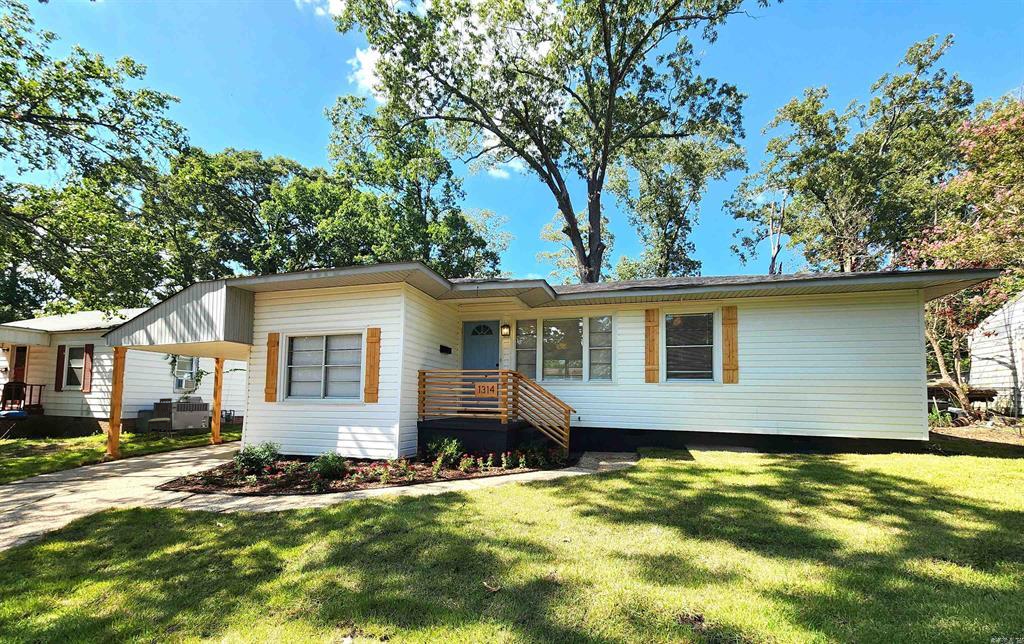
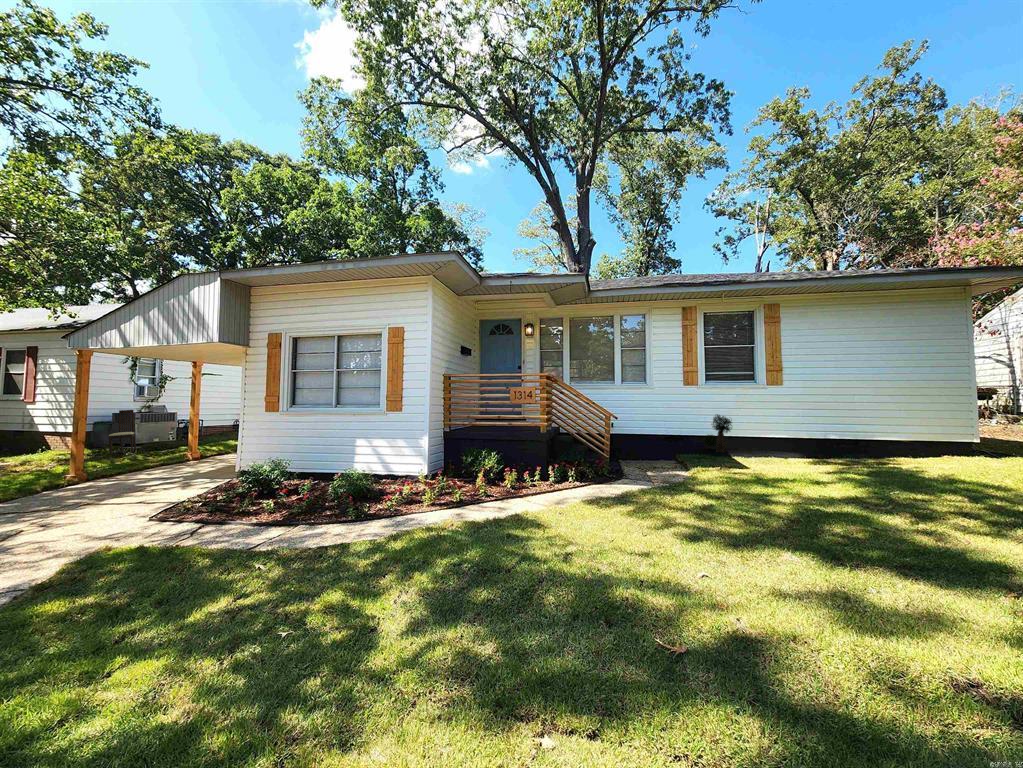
potted plant: none [666,411,693,448] -> present [704,414,732,452]

